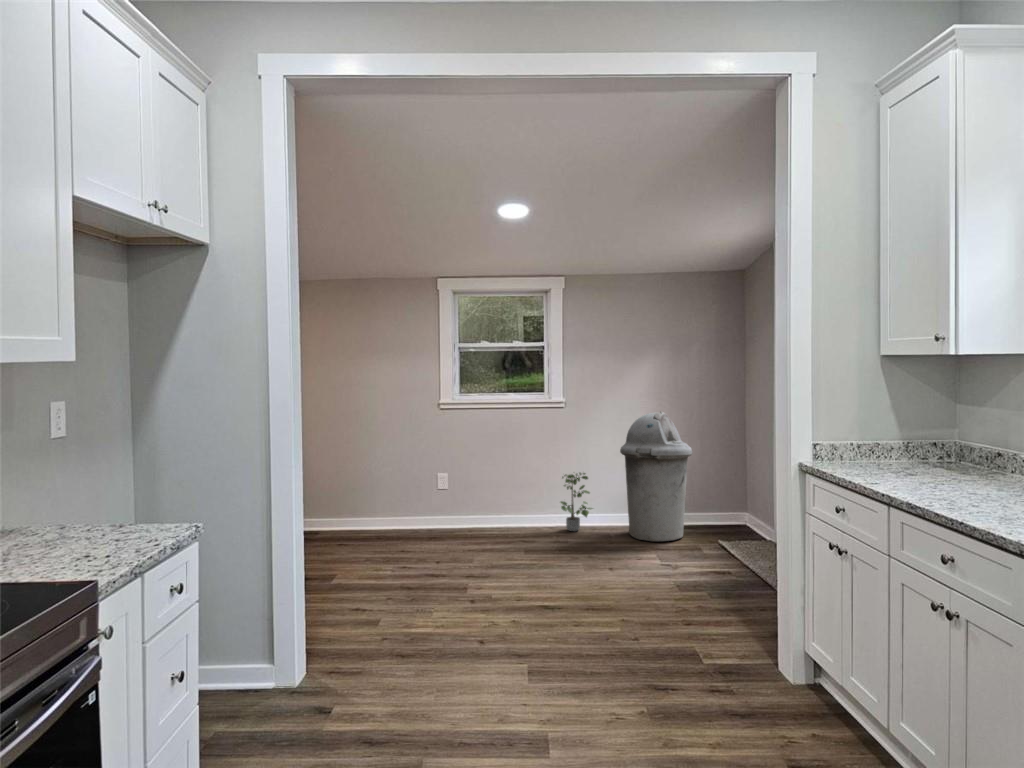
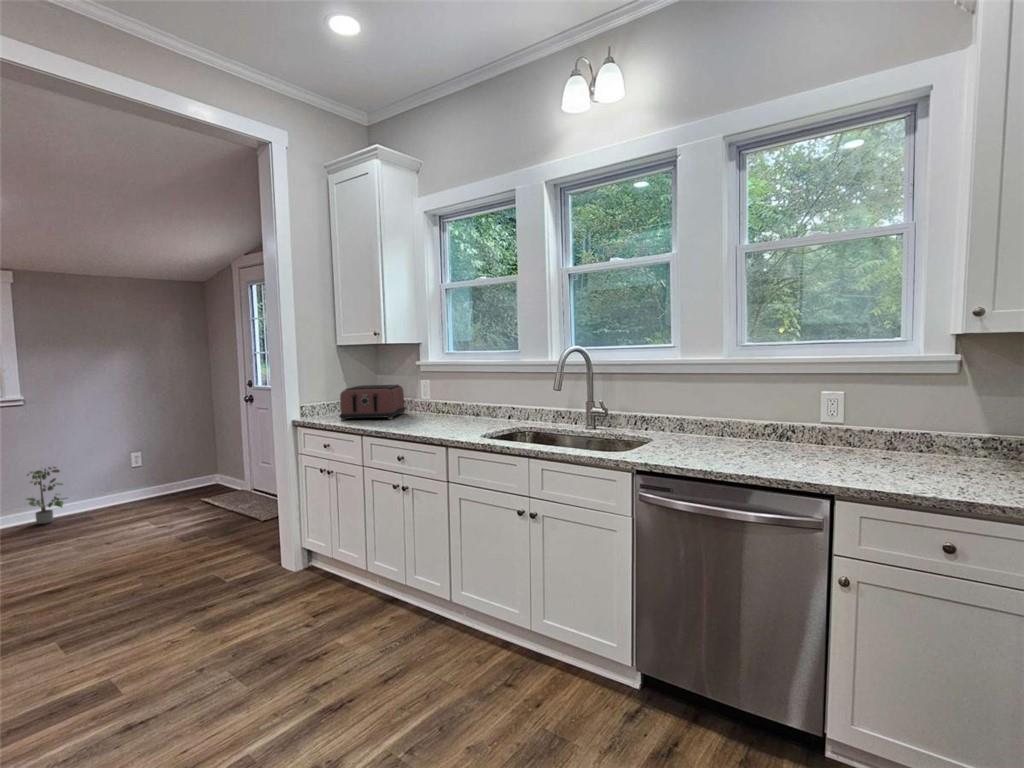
trash can: present [620,412,692,541] -> none [97,402,171,514]
toaster: none [867,419,999,485] -> present [340,385,405,420]

